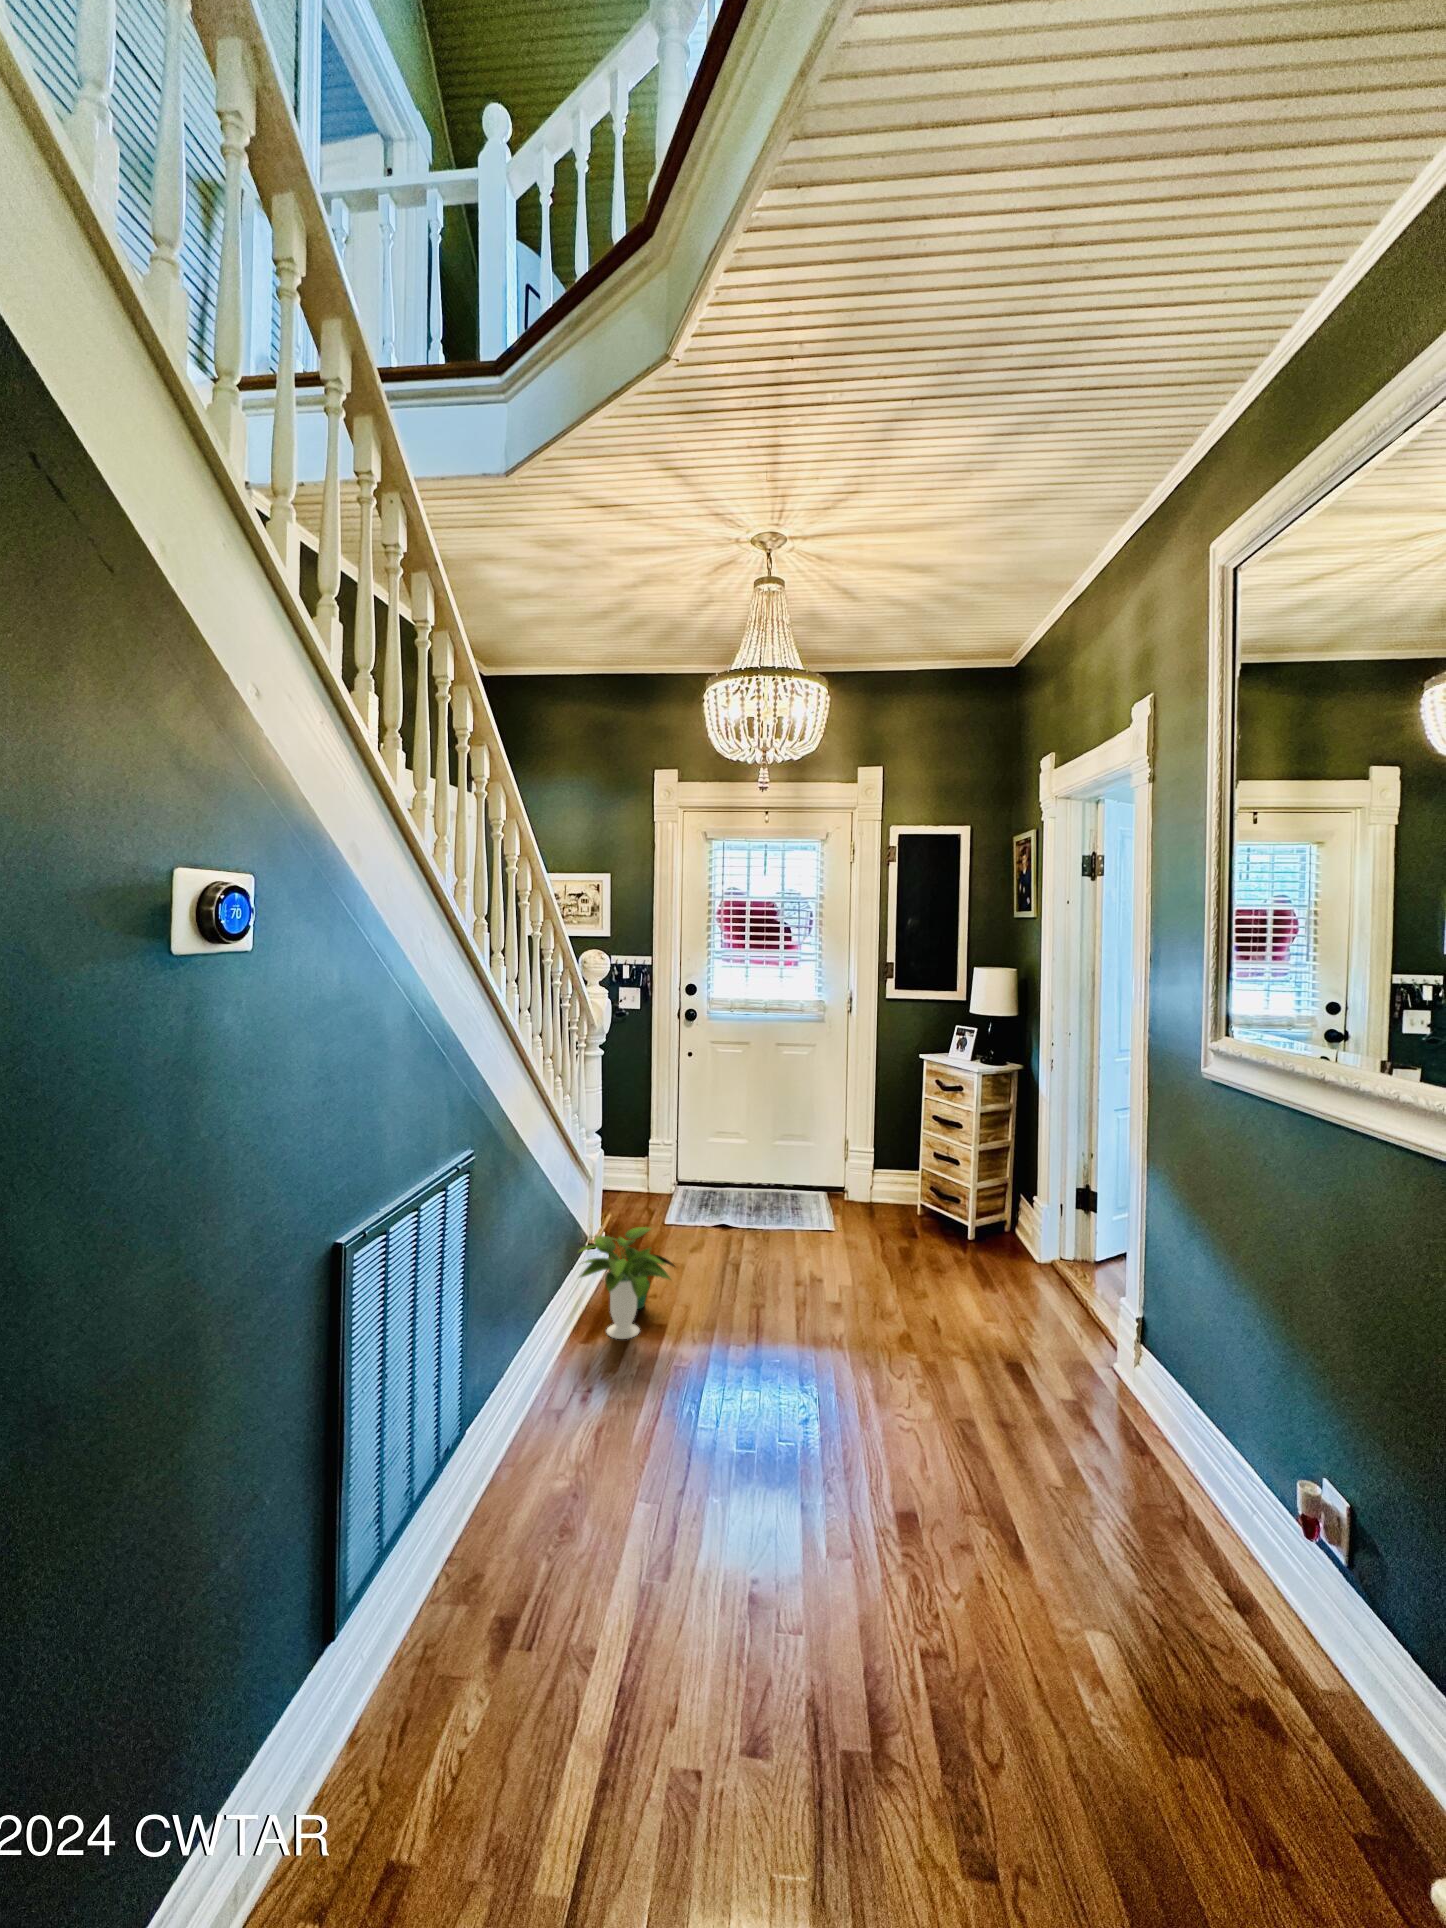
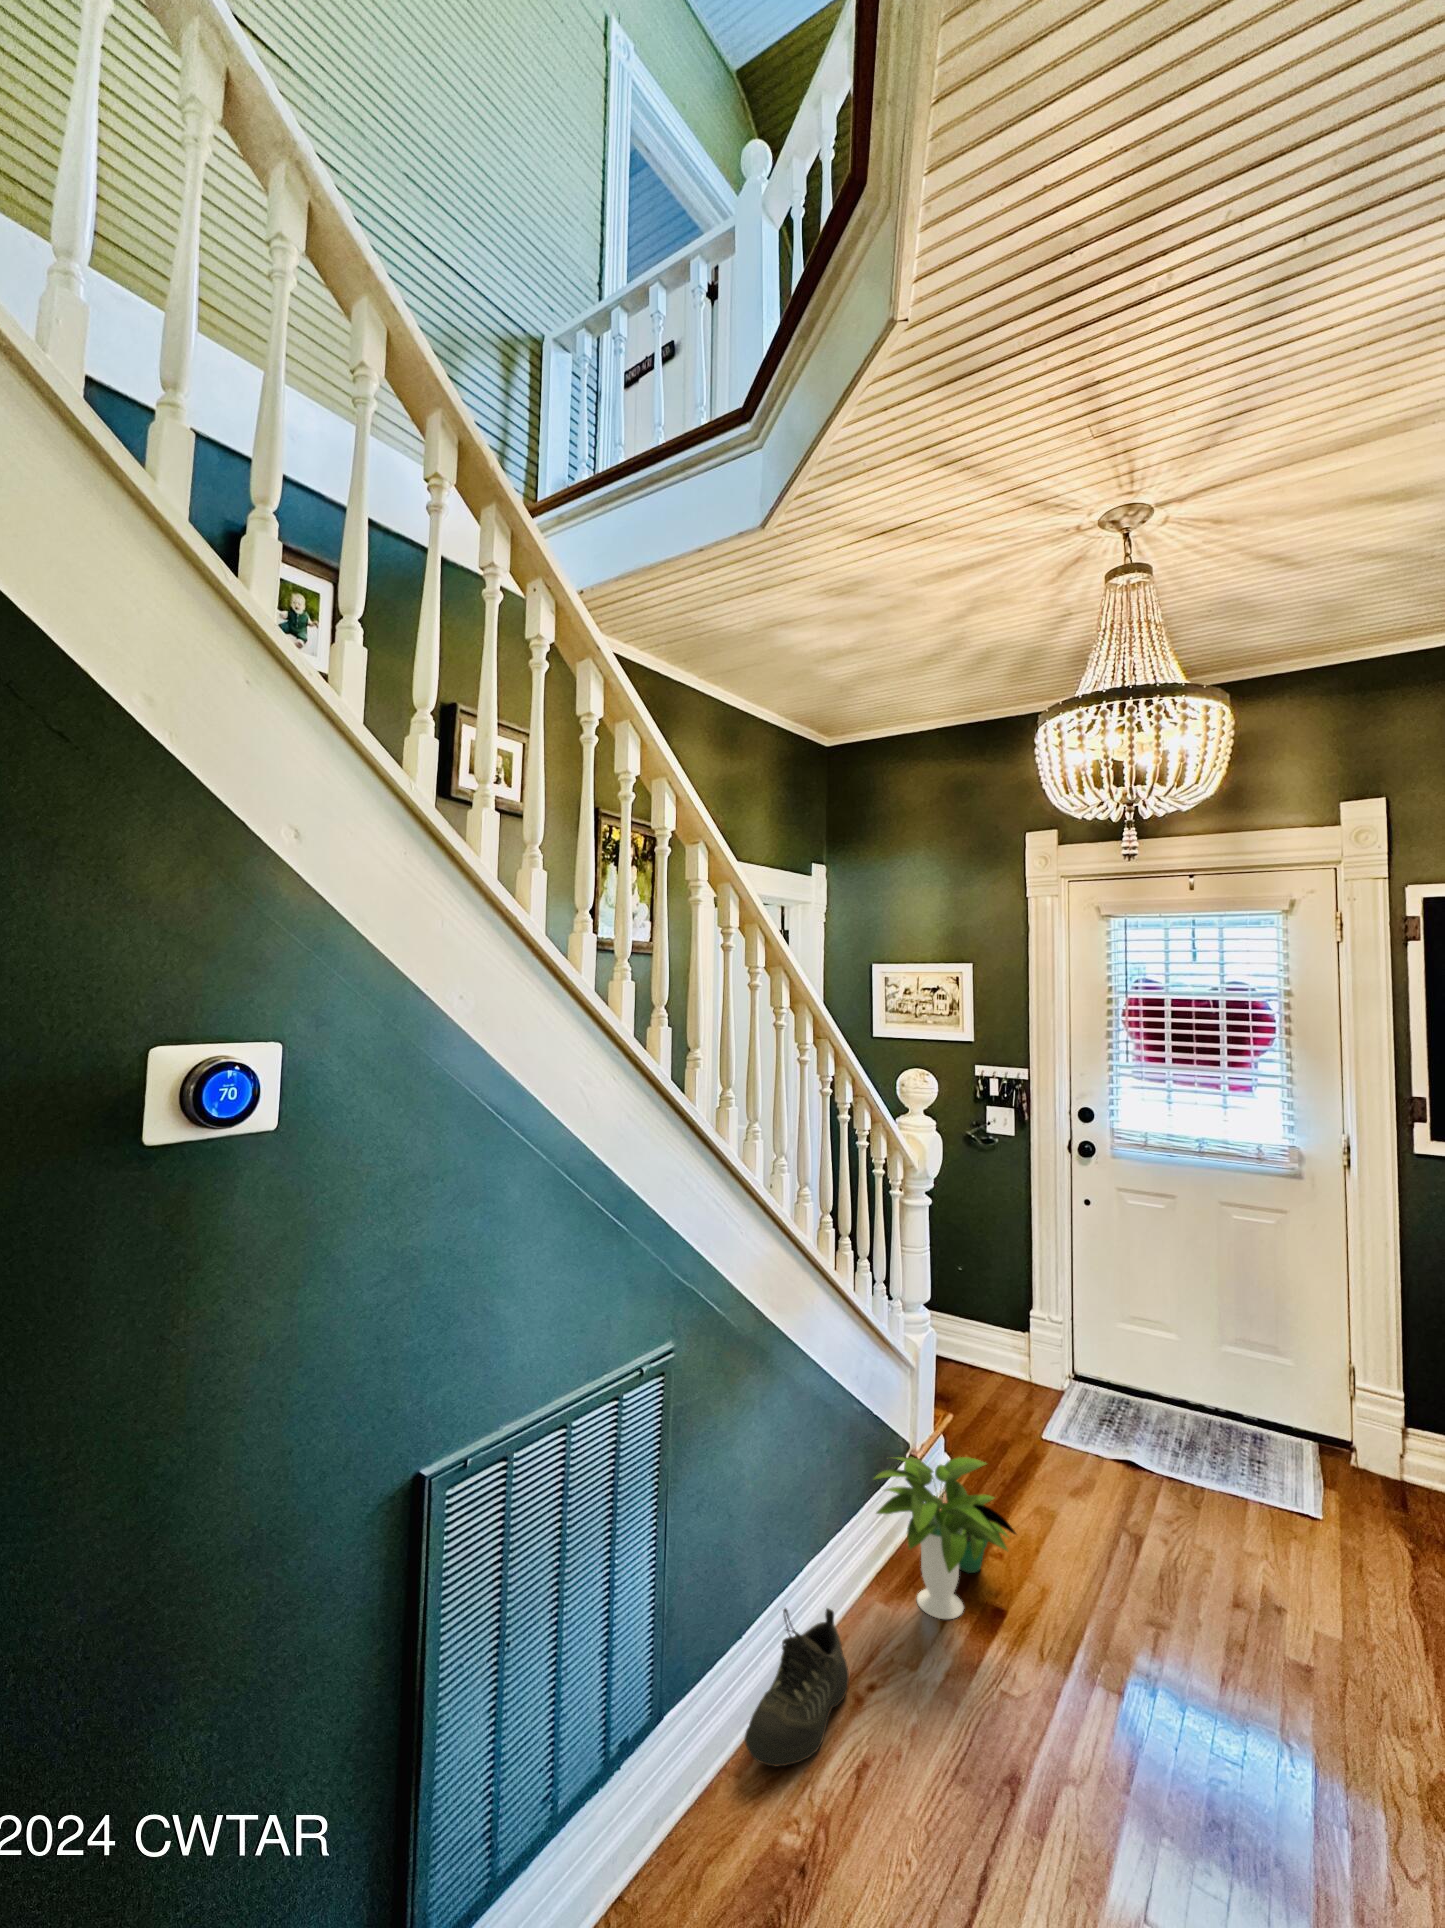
shoe: none [514,1342,576,1447] -> present [745,1608,849,1766]

